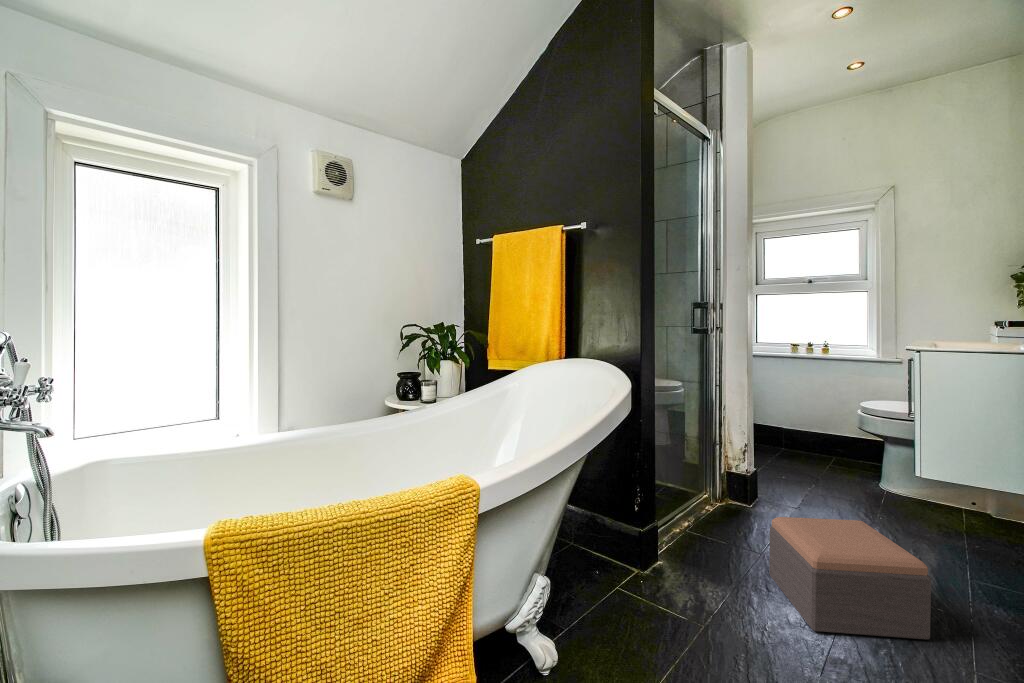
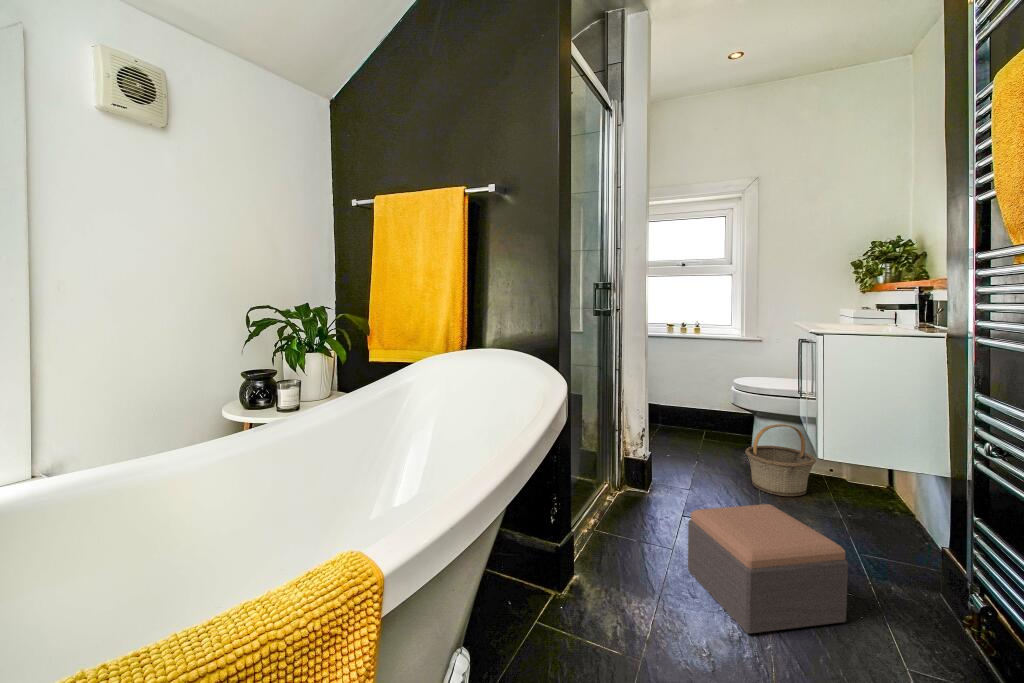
basket: none [865,449,951,528] -> present [745,424,816,496]

